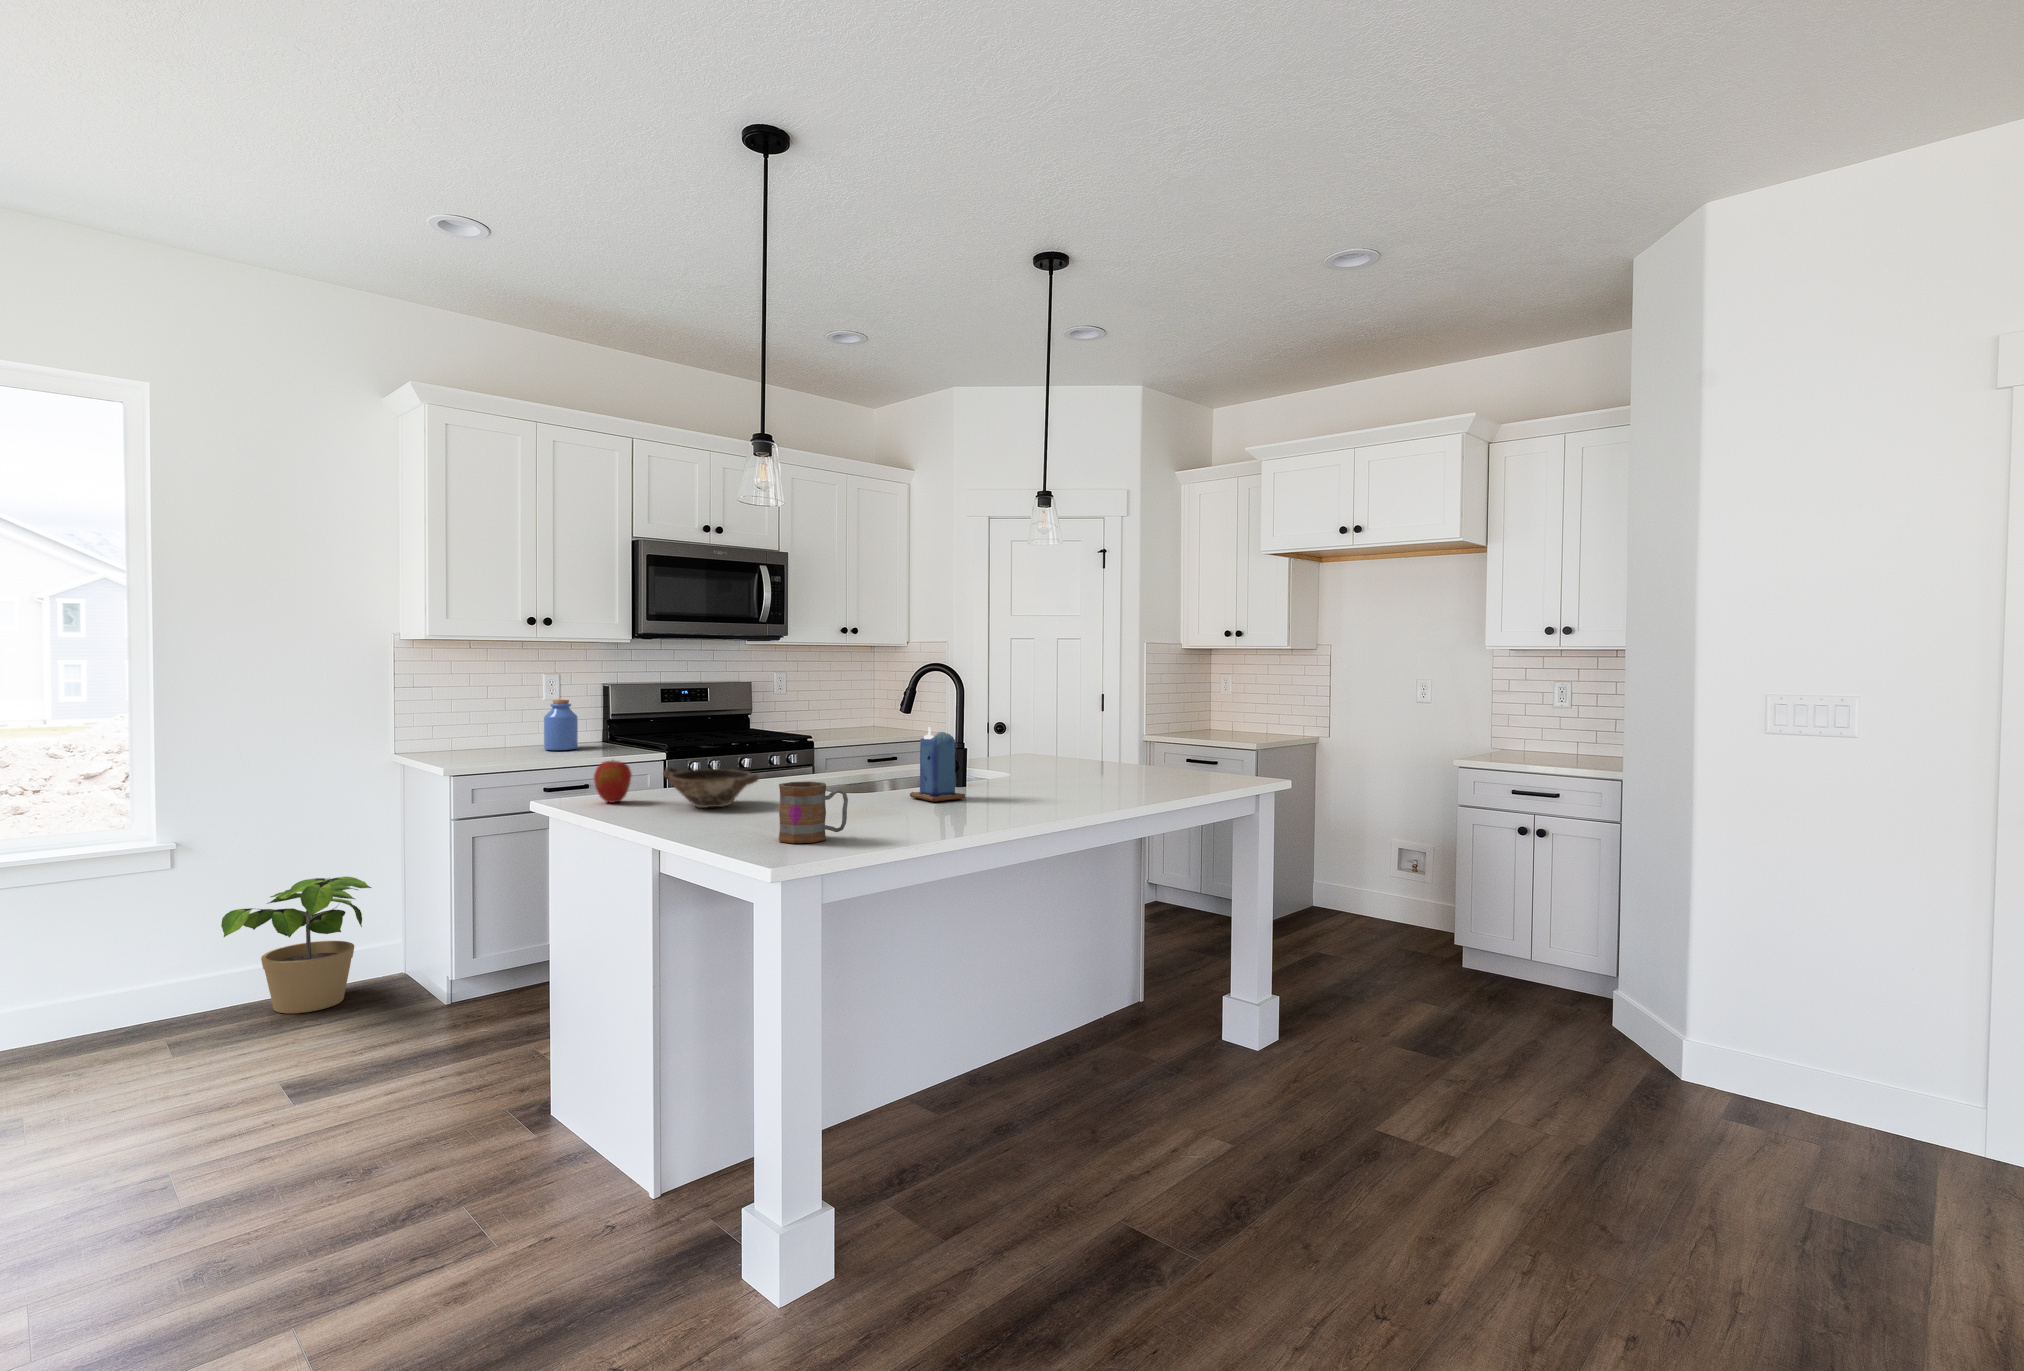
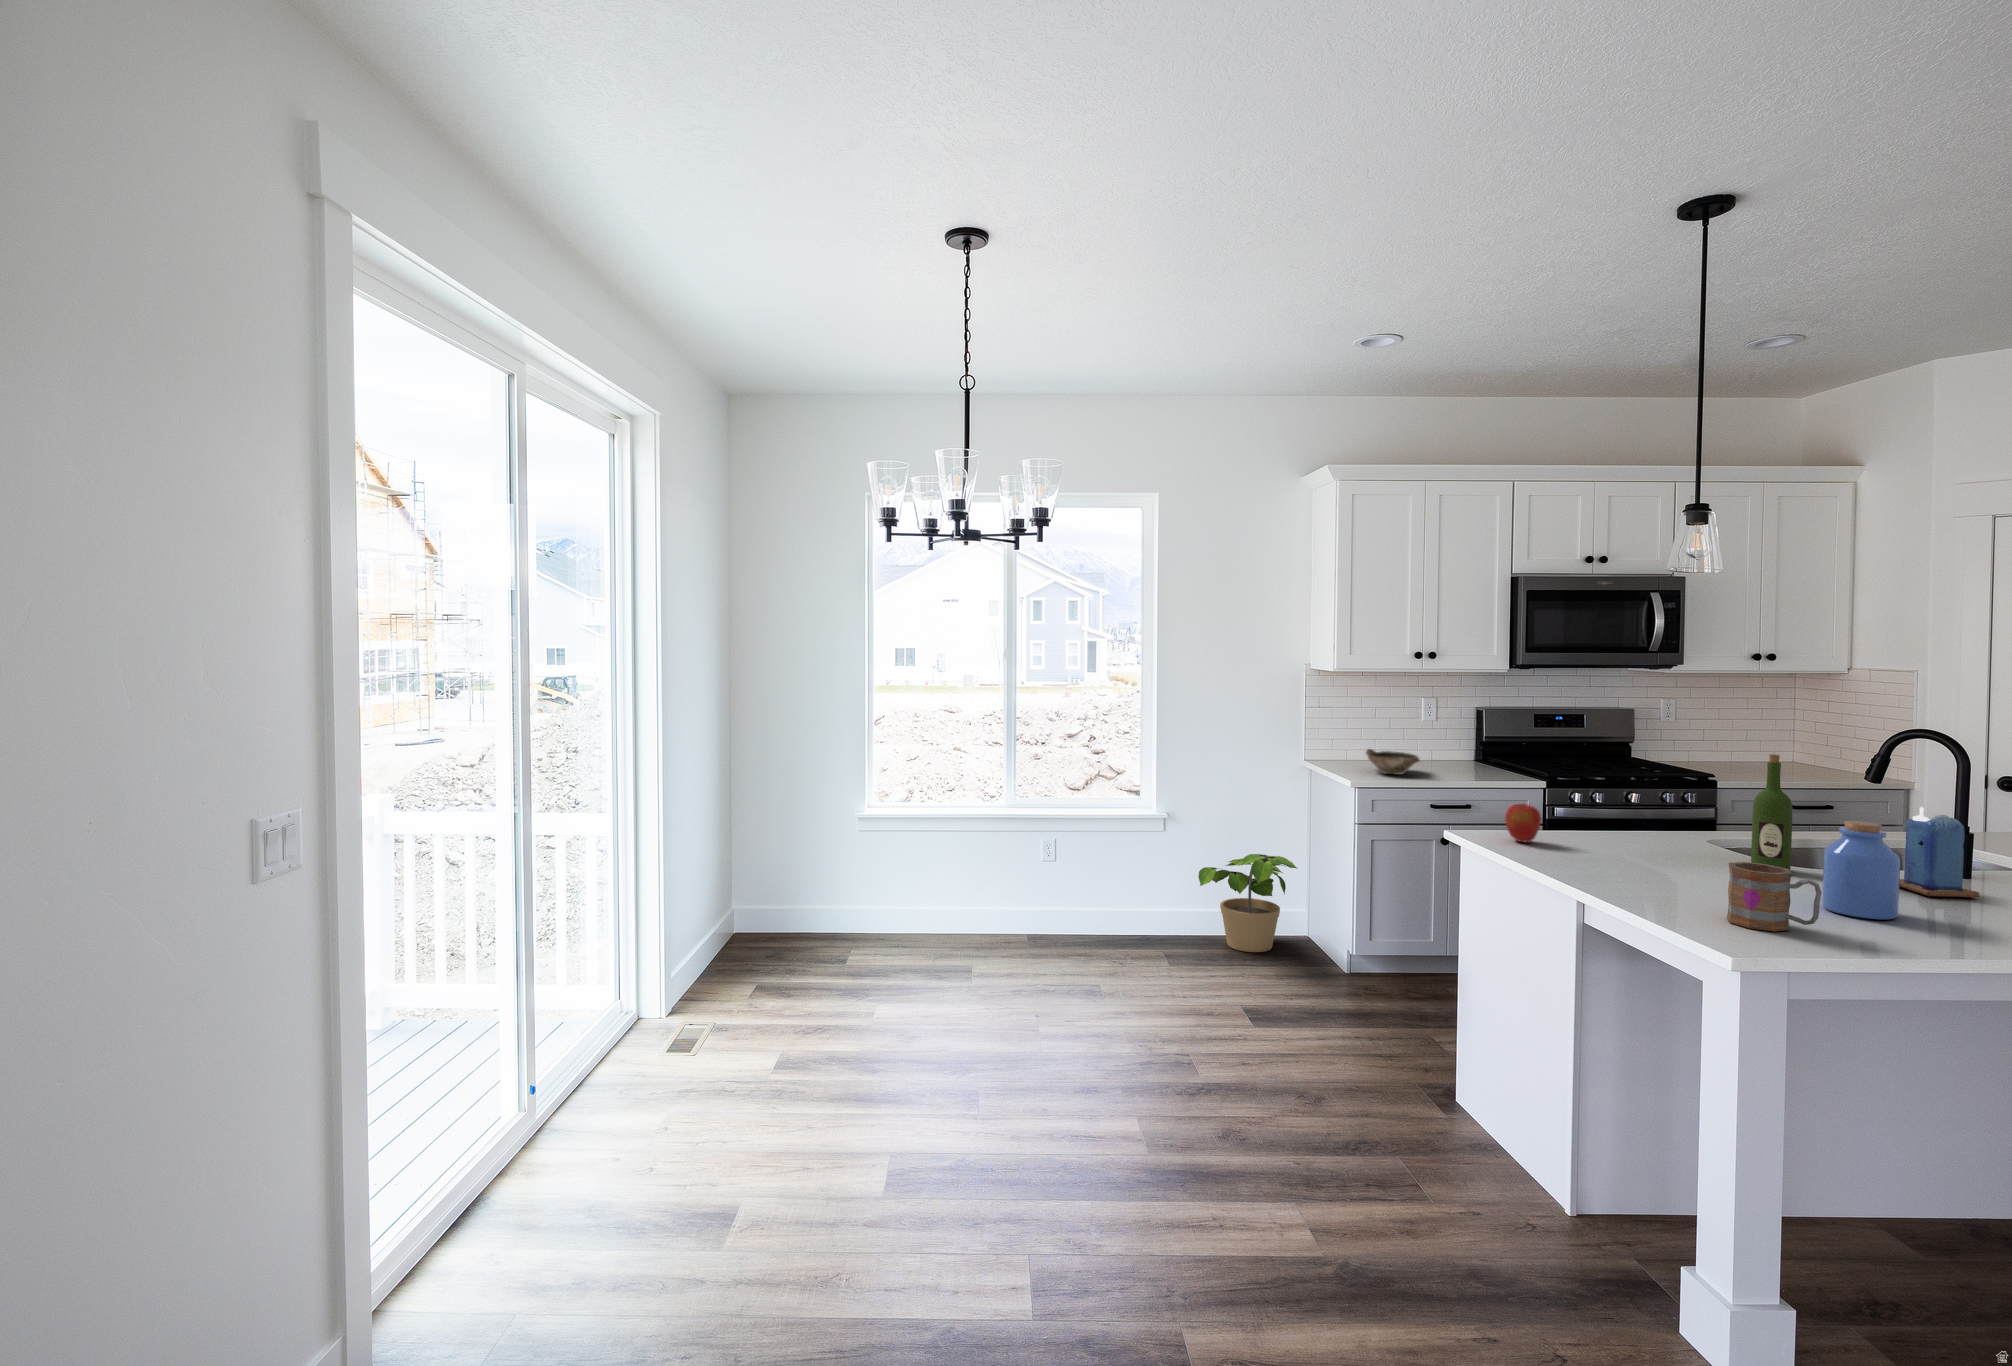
wine bottle: none [814,690,844,800] -> present [1751,754,1793,870]
jar: present [544,700,578,750] -> present [1822,821,1900,920]
bowl: present [663,767,758,808] -> present [1366,749,1420,775]

